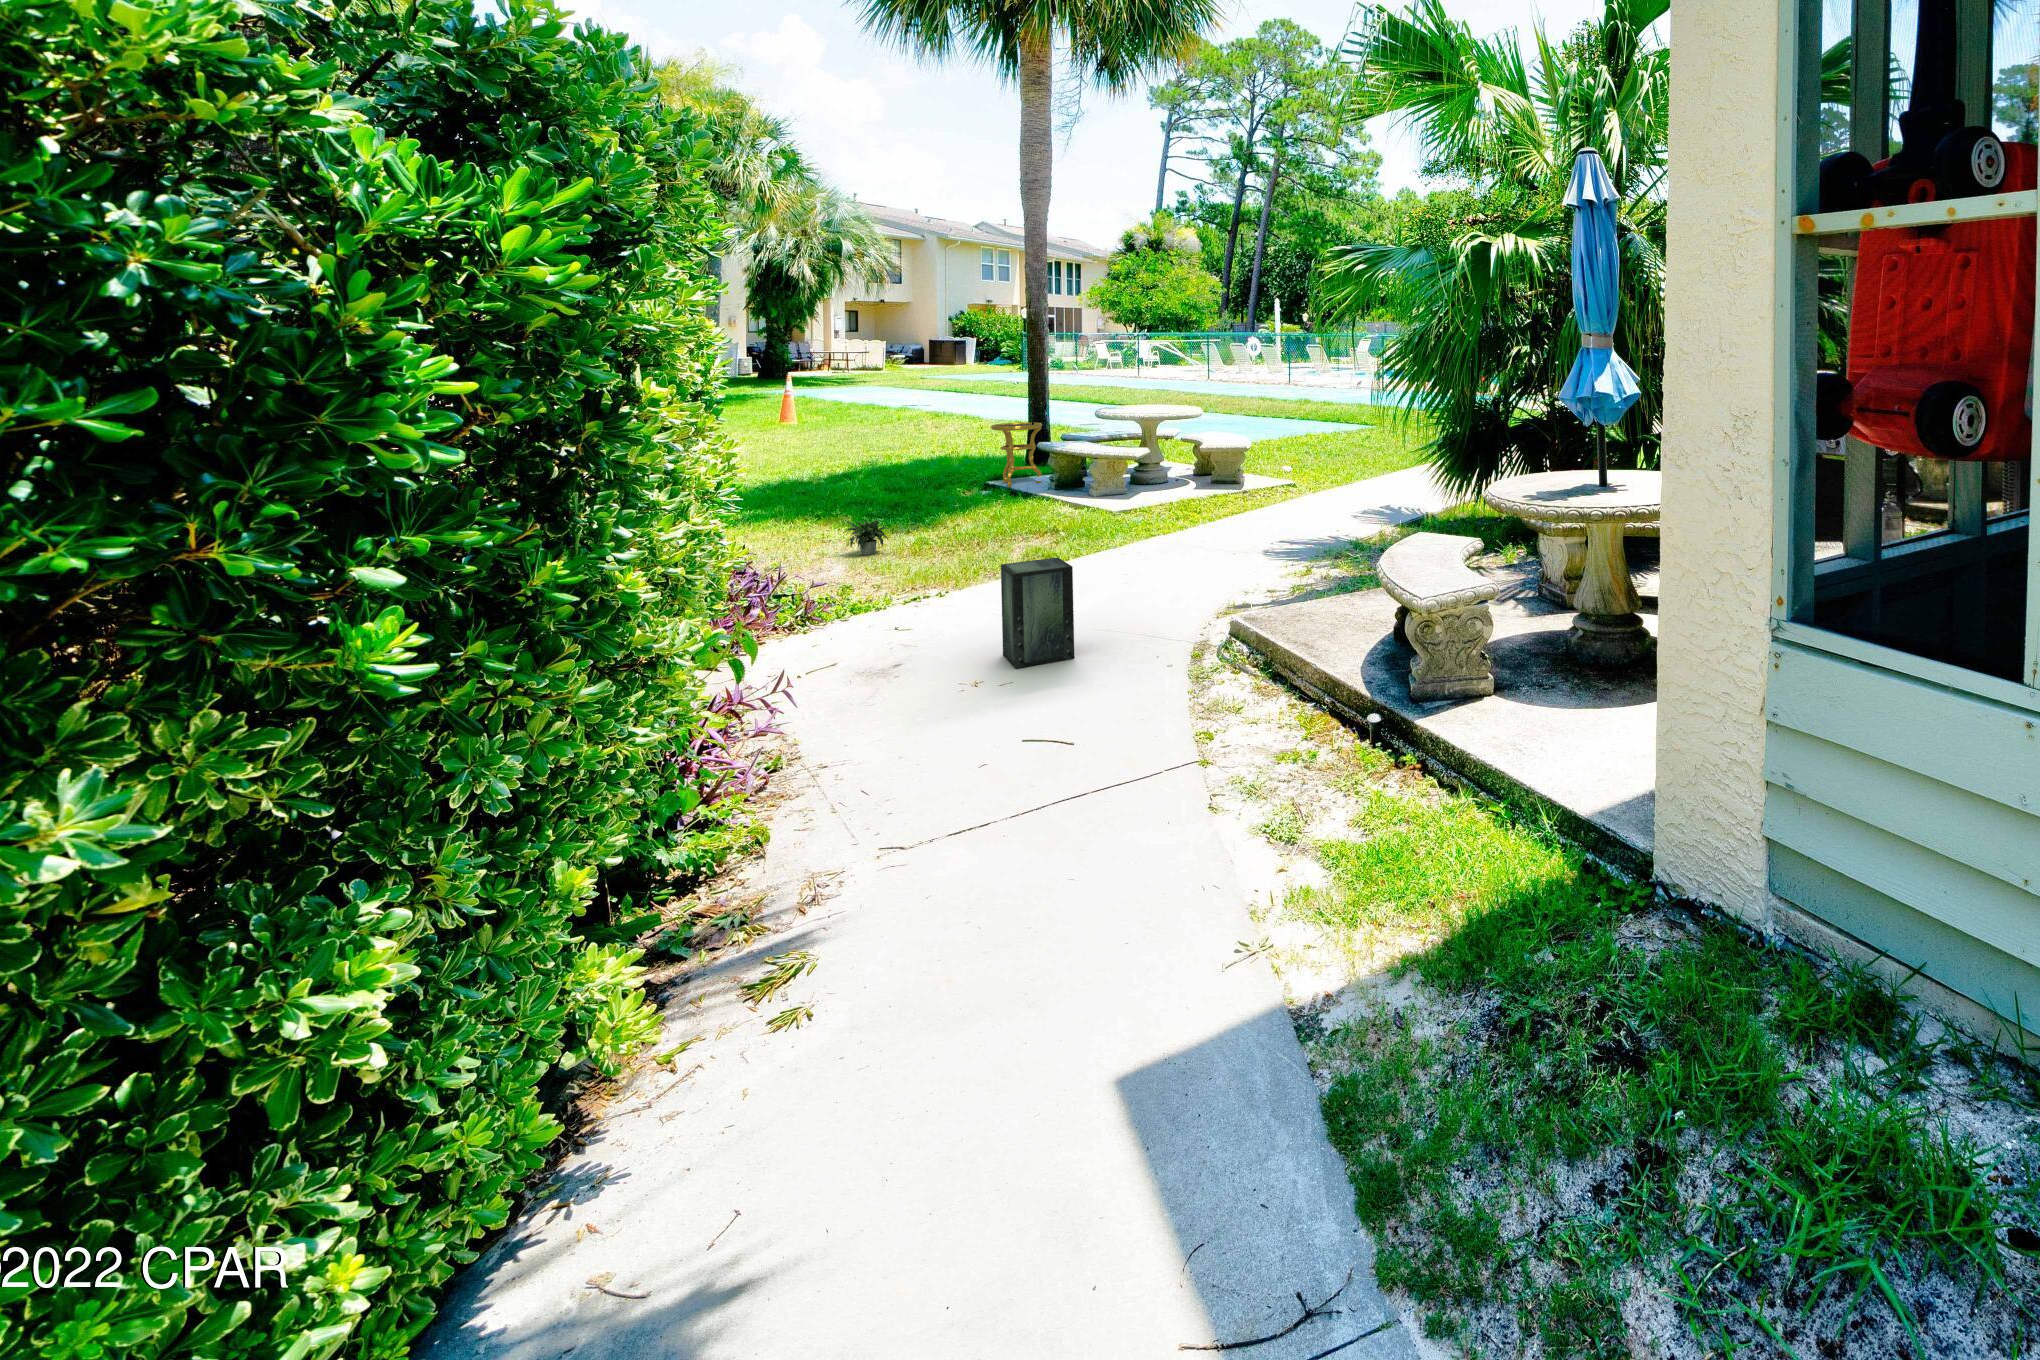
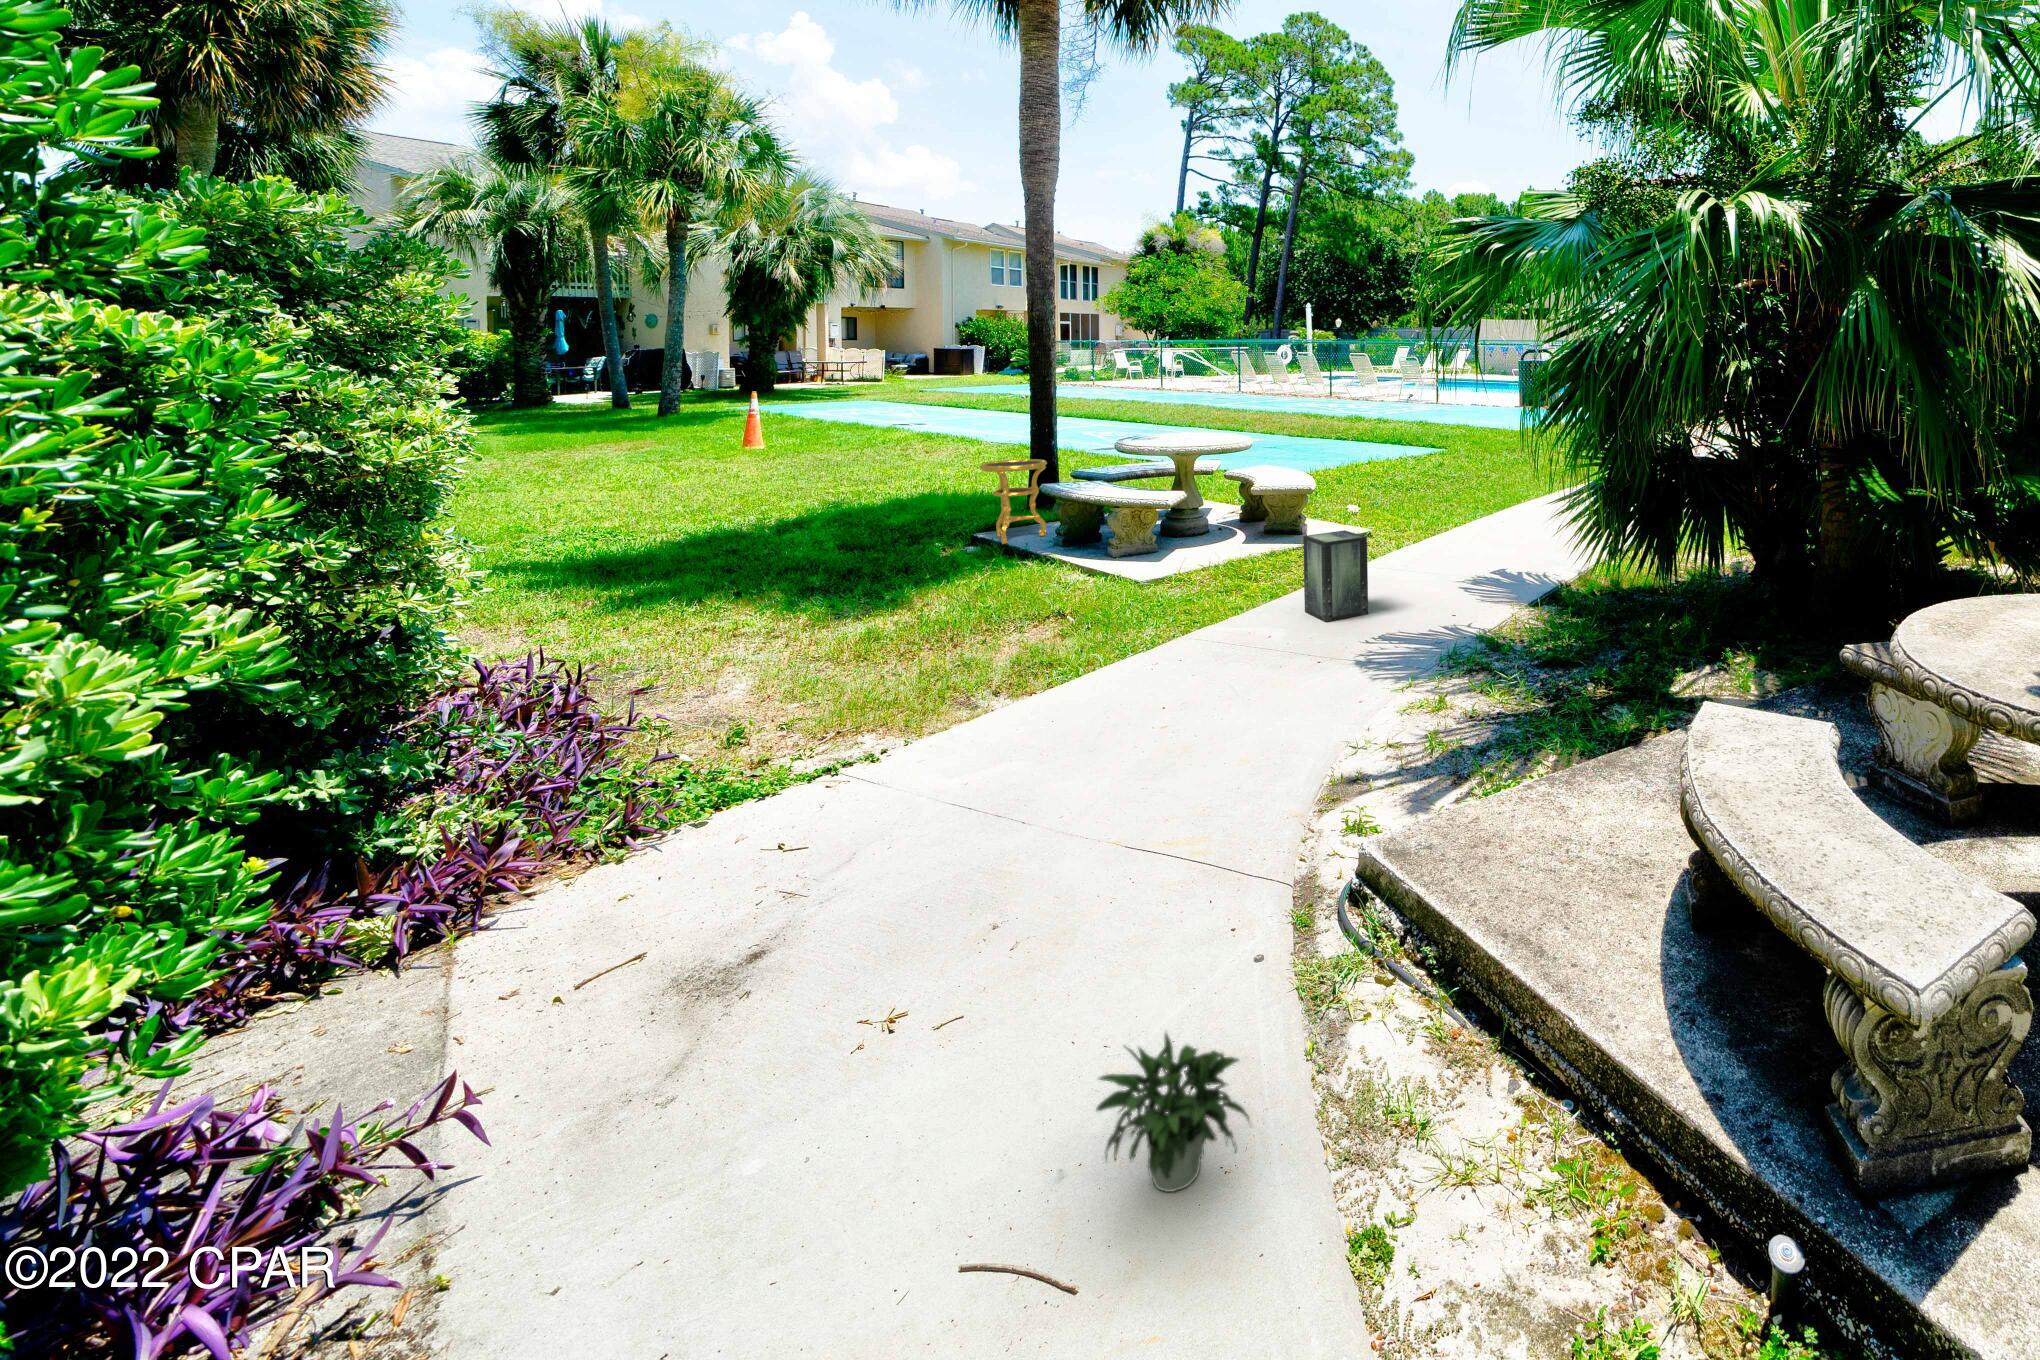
potted plant: present [837,520,889,555] -> present [1060,1033,1250,1192]
storage box: present [1001,557,1074,668] -> present [1303,530,1368,622]

